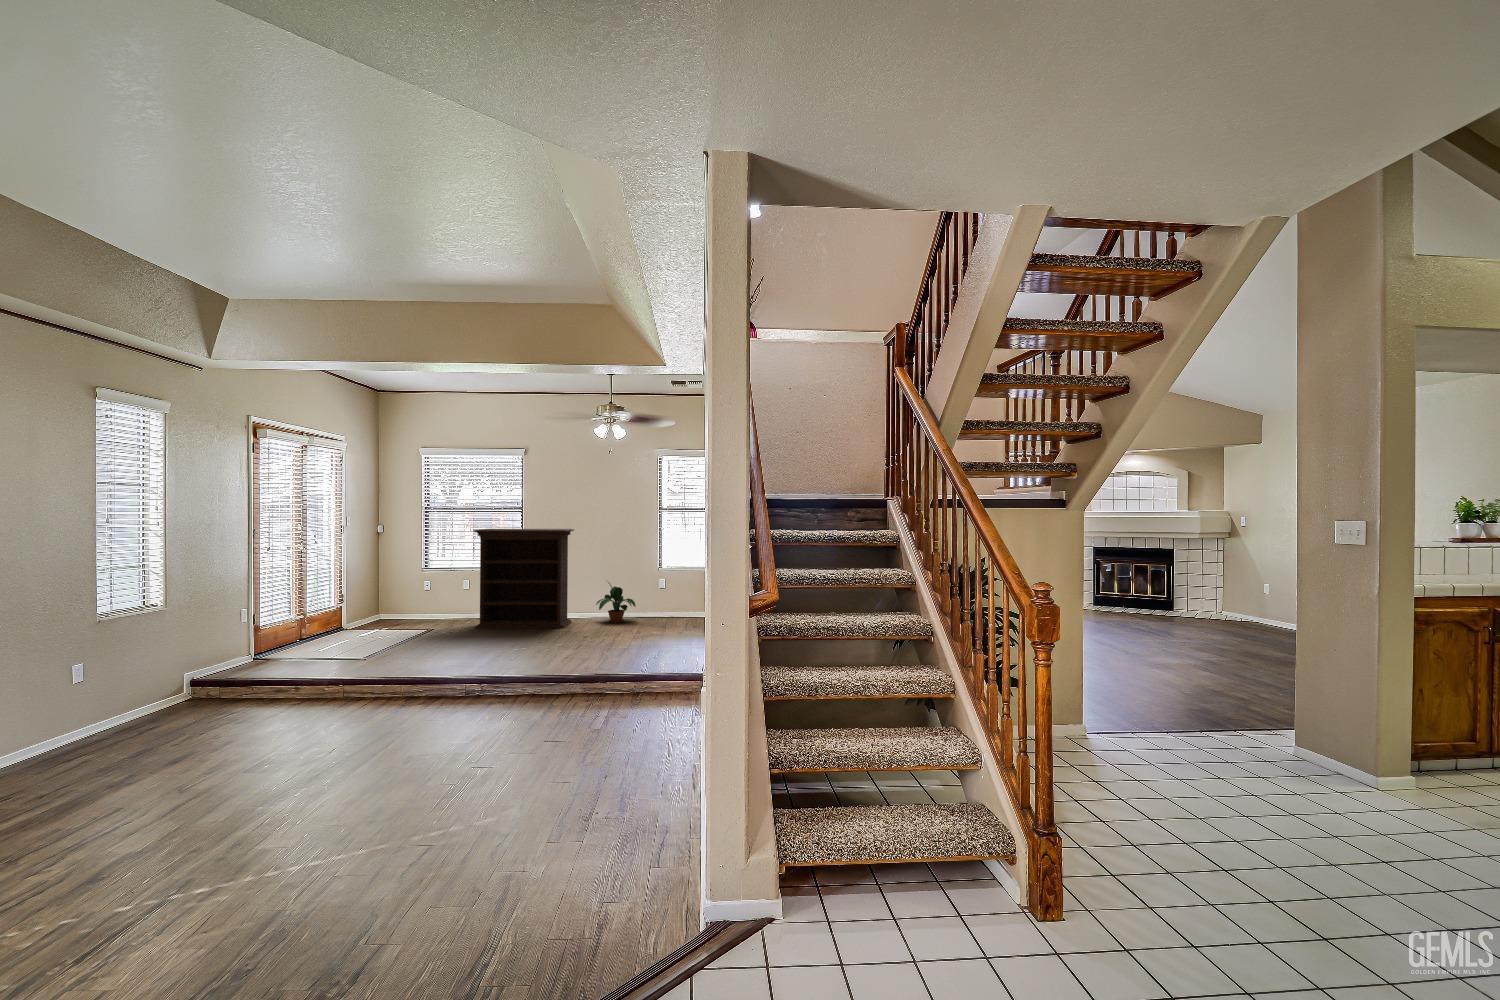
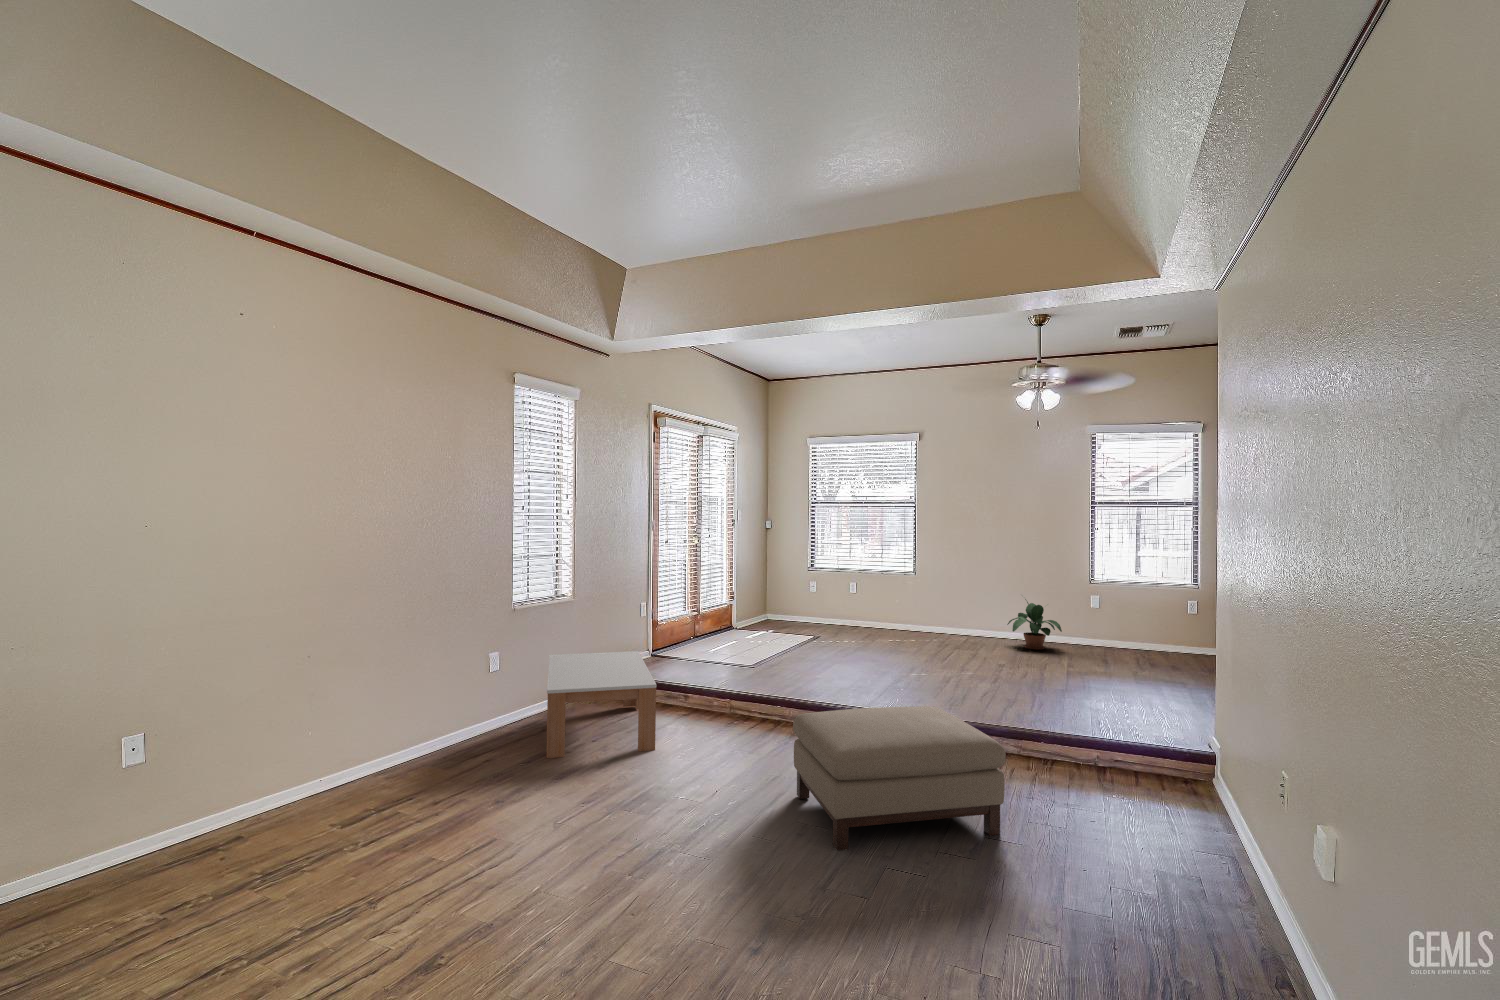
bookshelf: present [474,529,574,629] -> none [864,527,980,651]
coffee table: none [139,652,271,752] -> present [547,651,657,758]
ottoman: none [401,660,555,761] -> present [793,706,1006,850]

